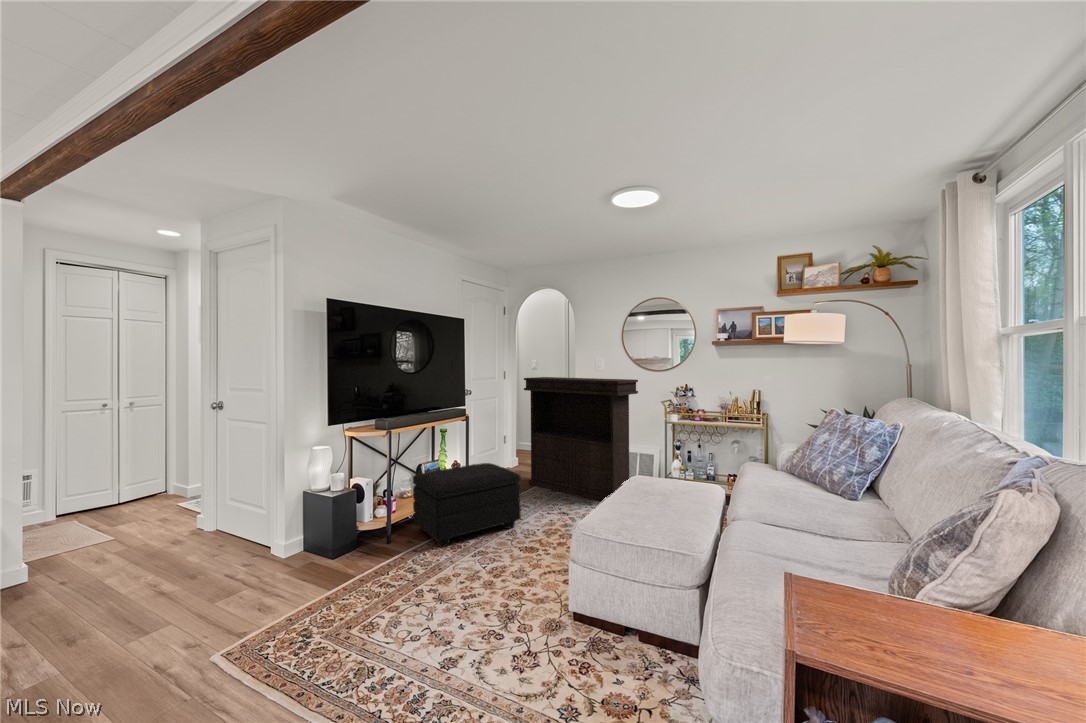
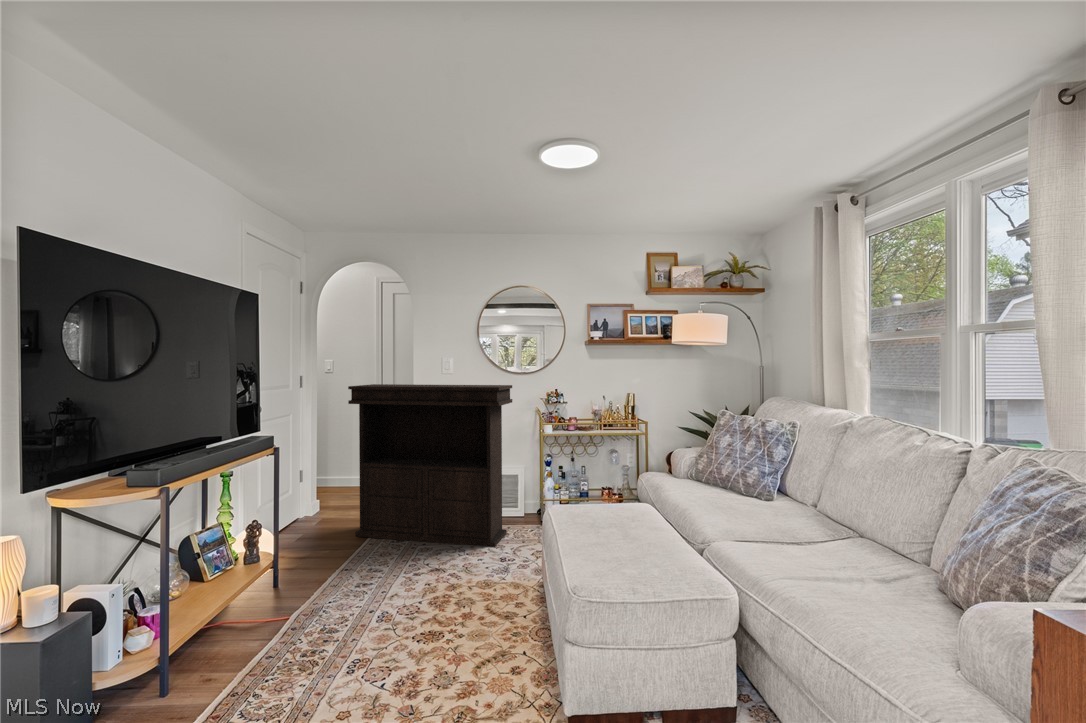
footstool: present [413,463,521,547] -> none [202,517,391,672]

